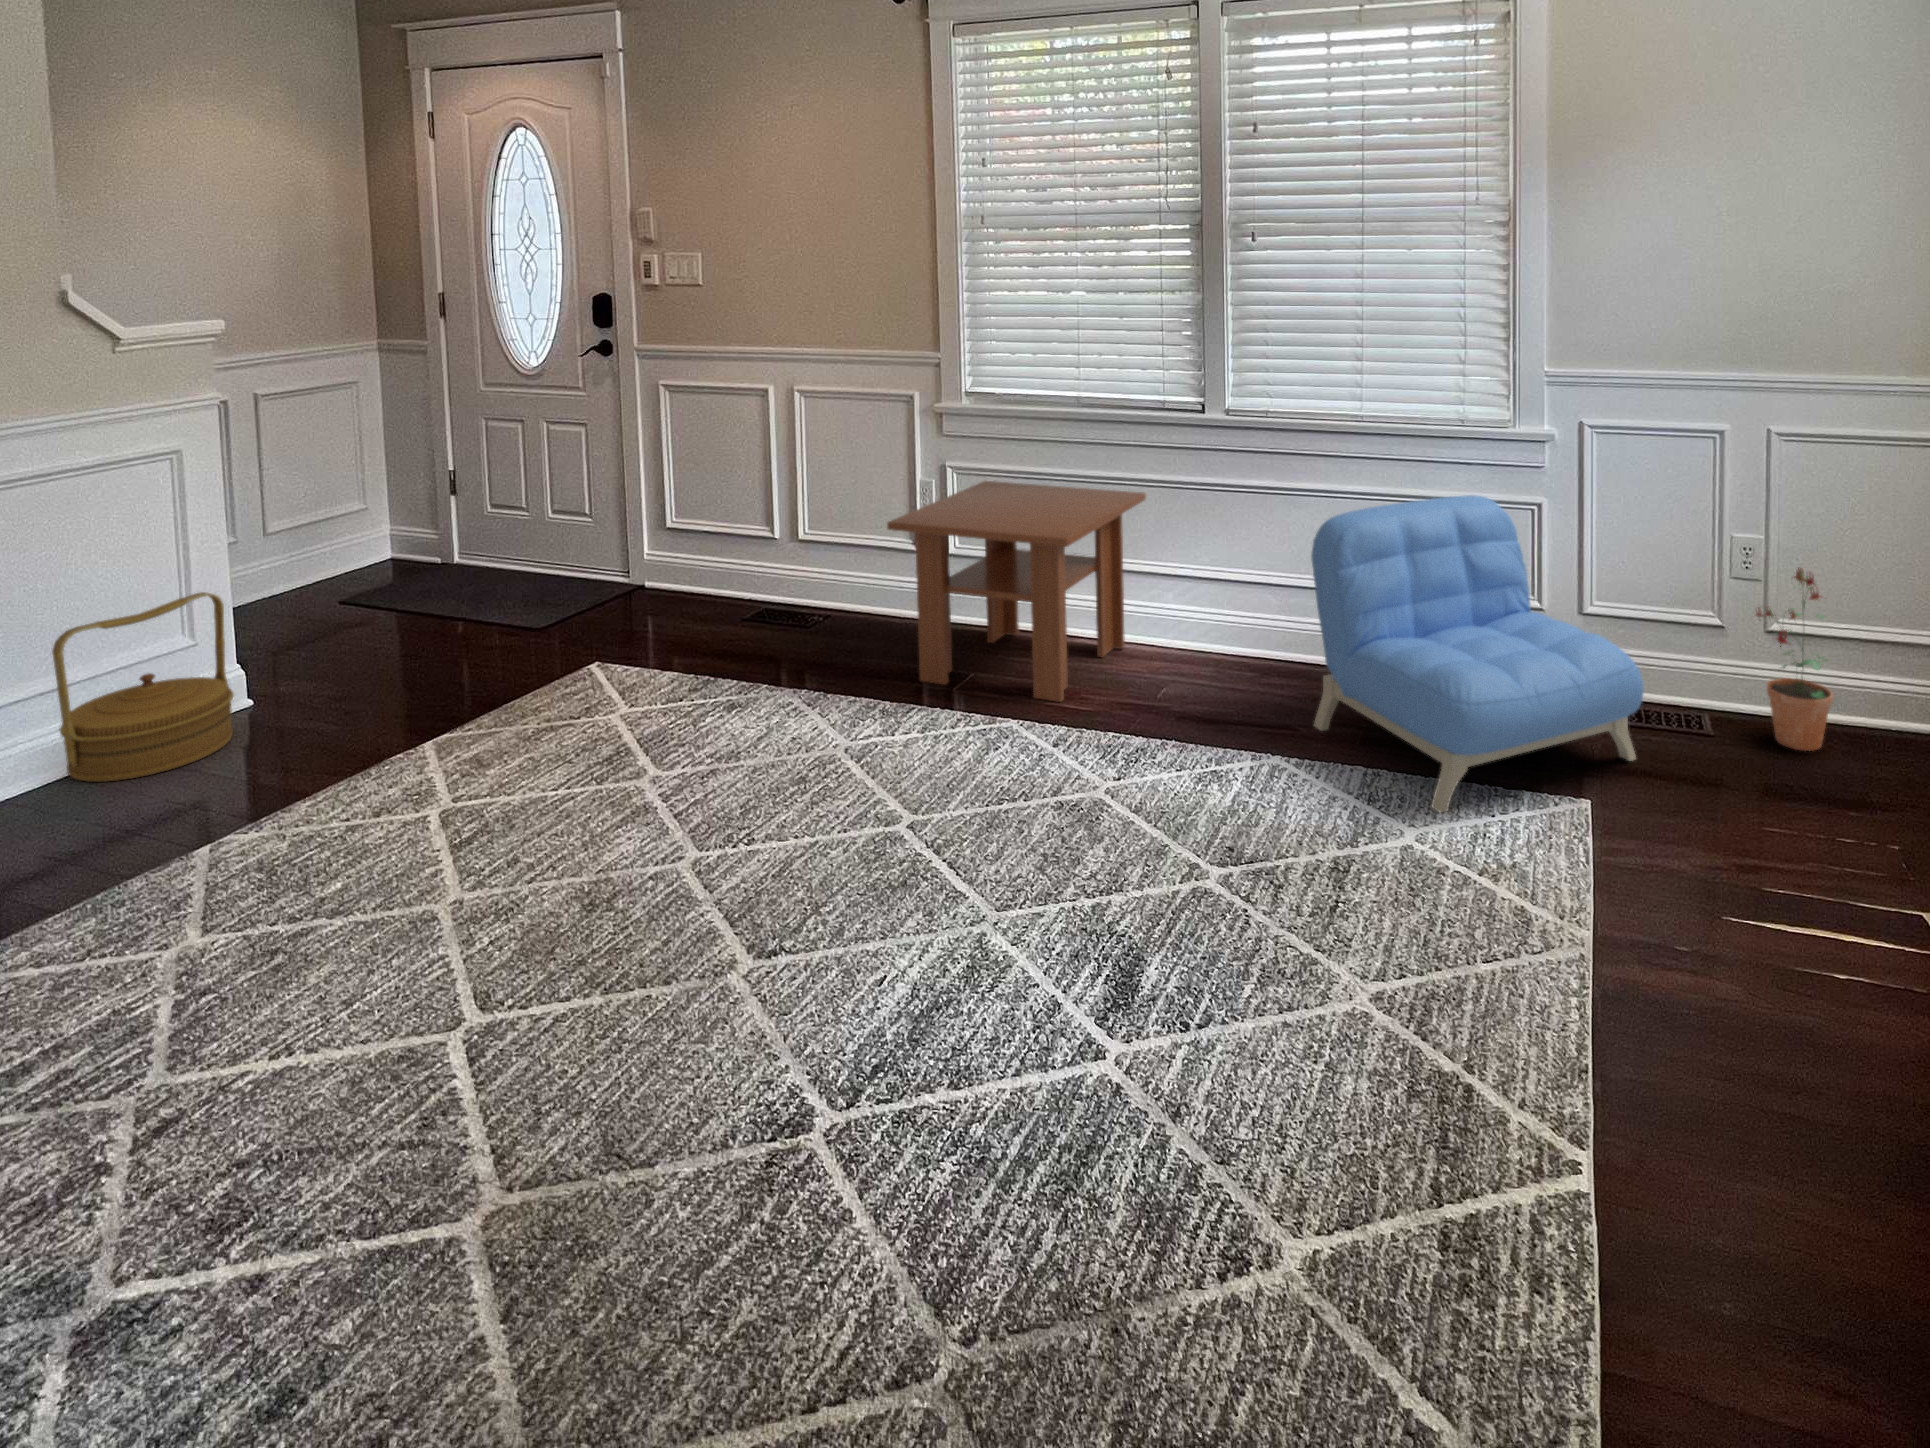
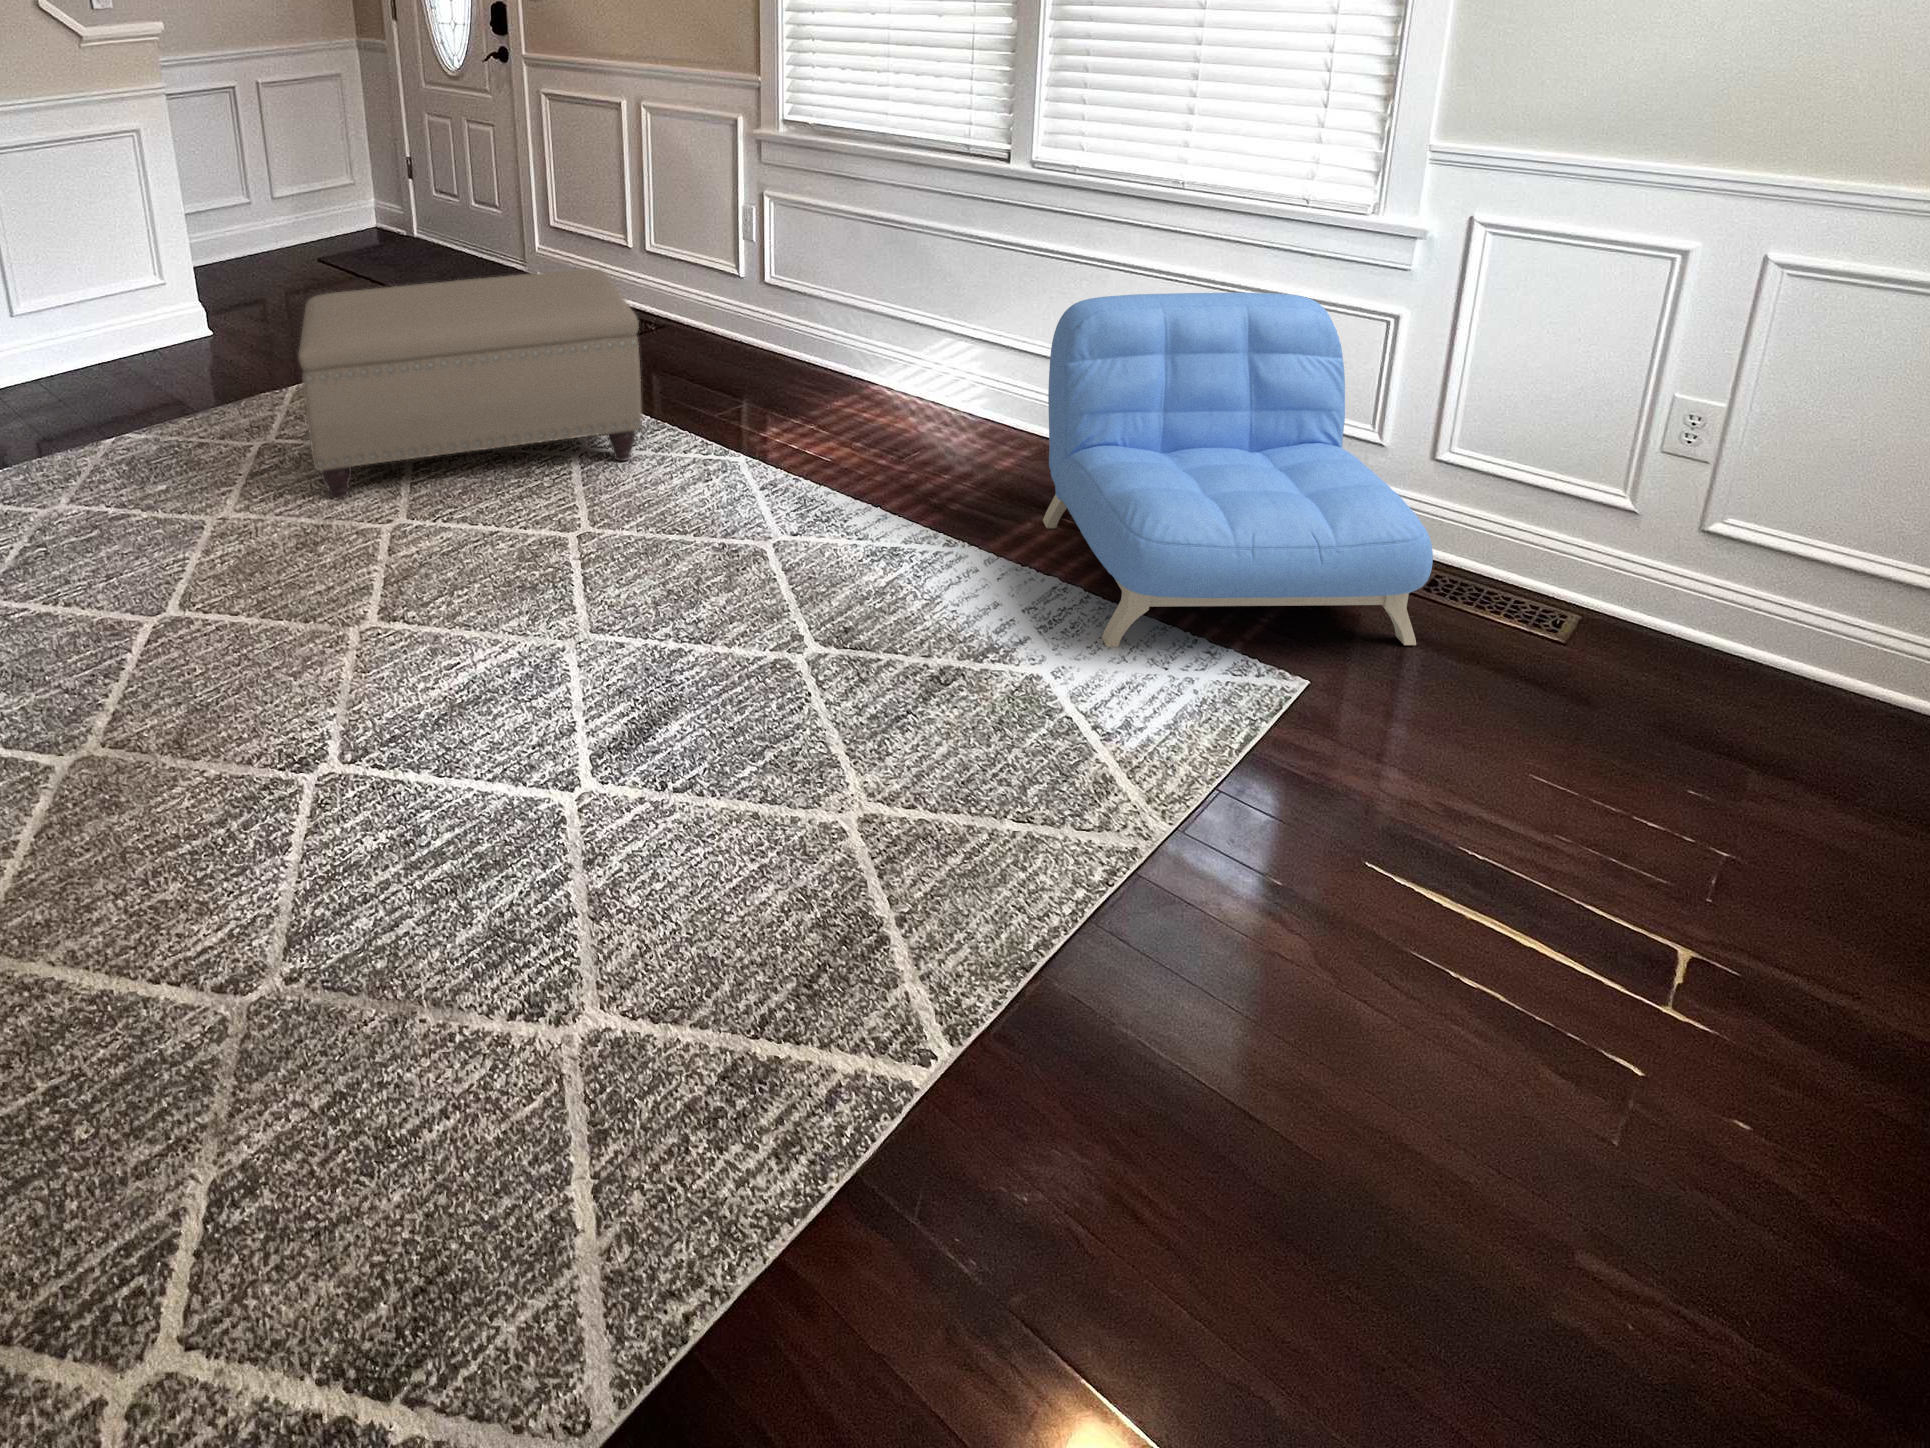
coffee table: present [887,481,1146,702] -> none [662,213,943,445]
ottoman: none [505,552,917,853] -> present [298,269,642,499]
potted plant: present [1756,568,1833,751] -> none [1655,455,1781,694]
woven basket: present [52,592,234,782] -> none [55,243,187,376]

